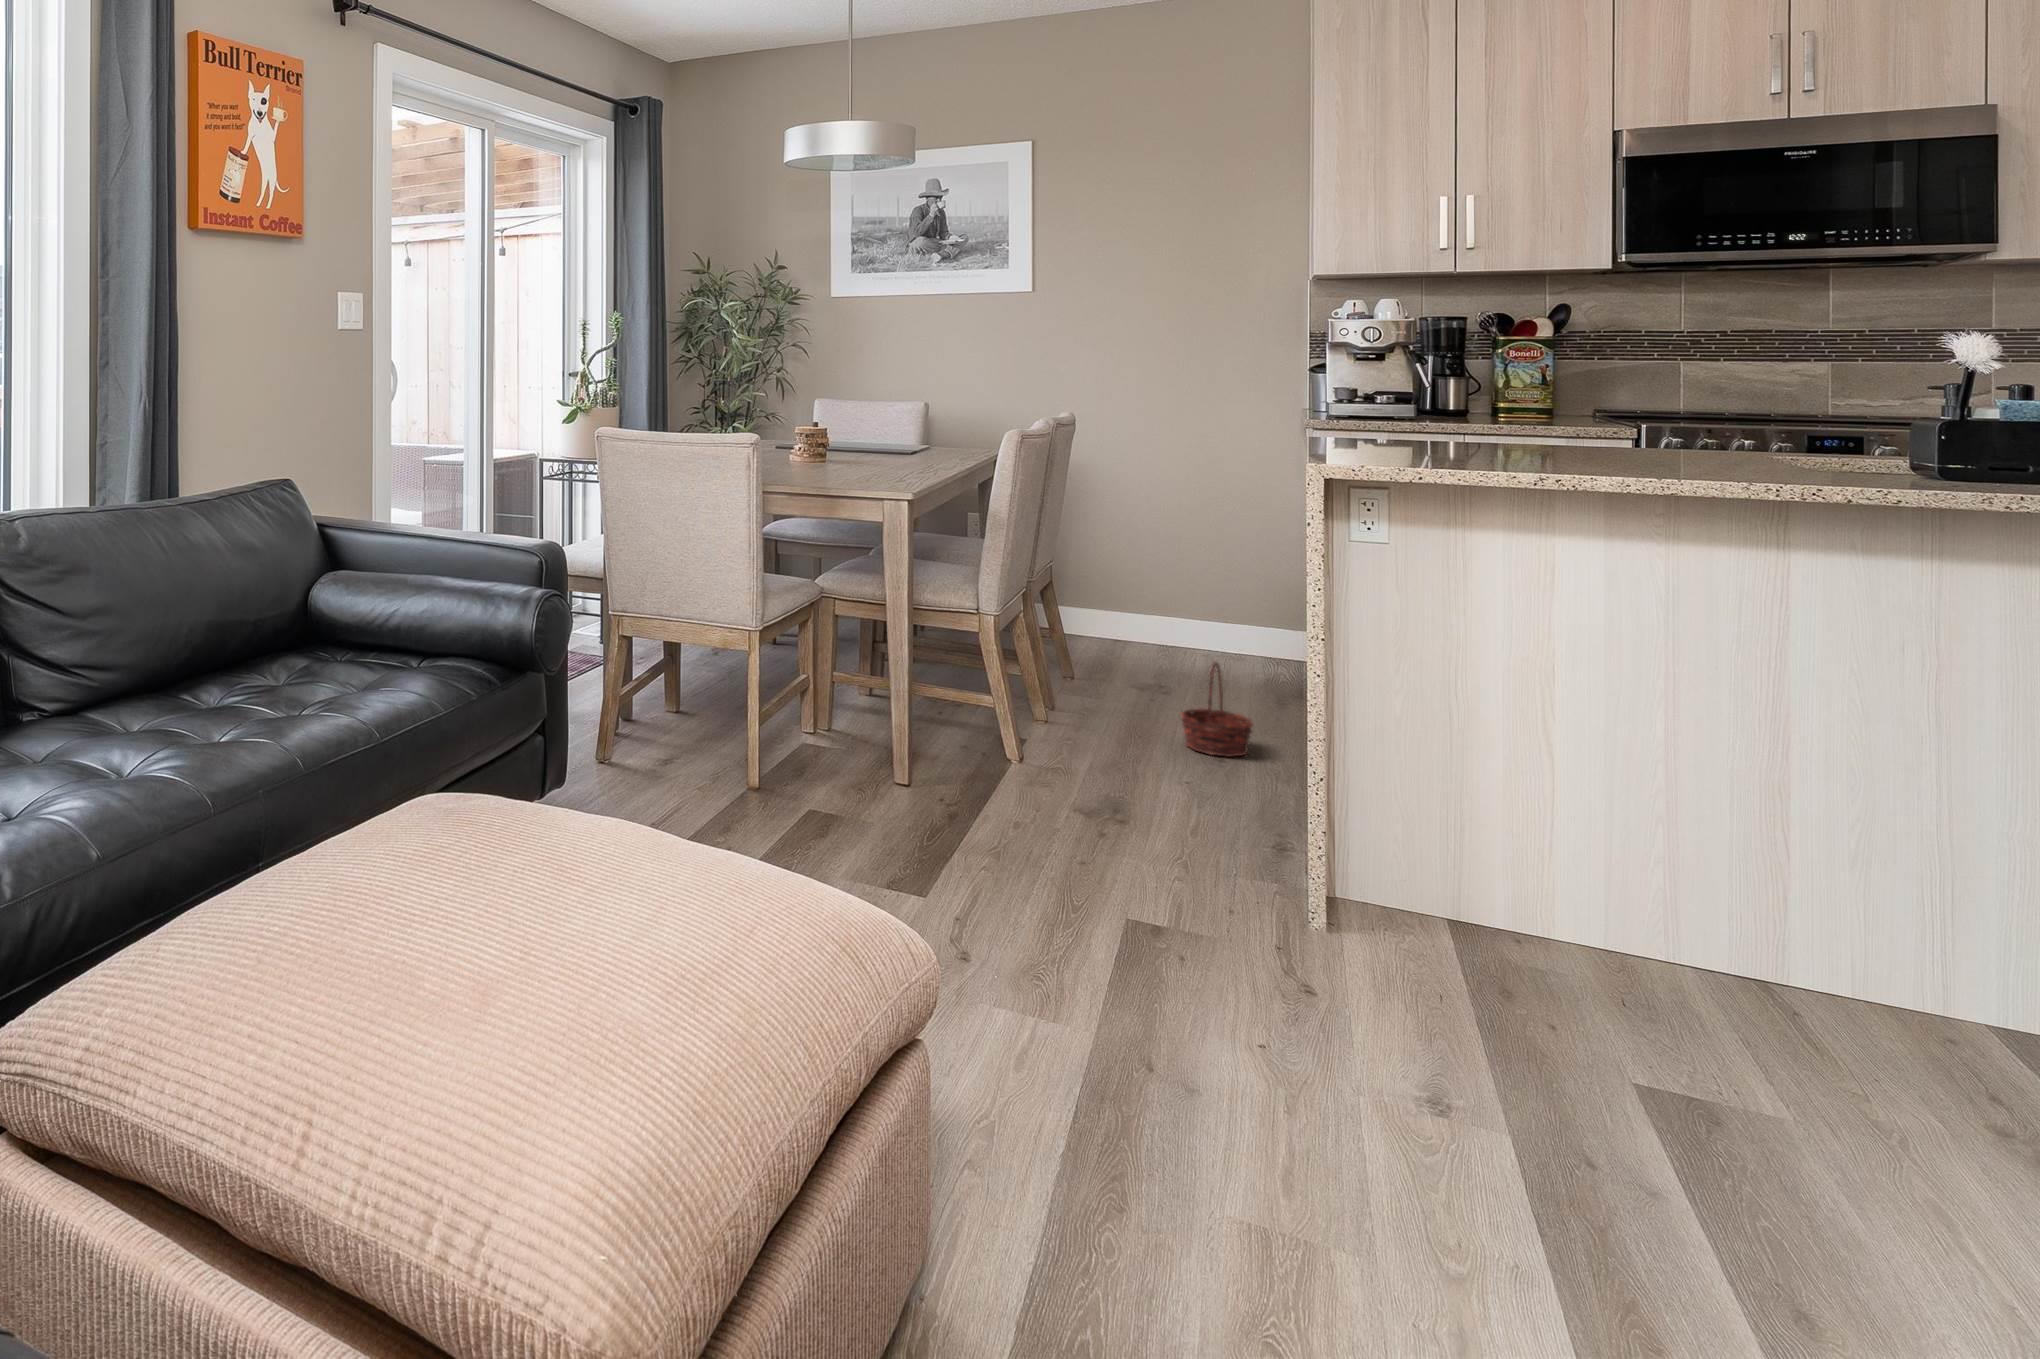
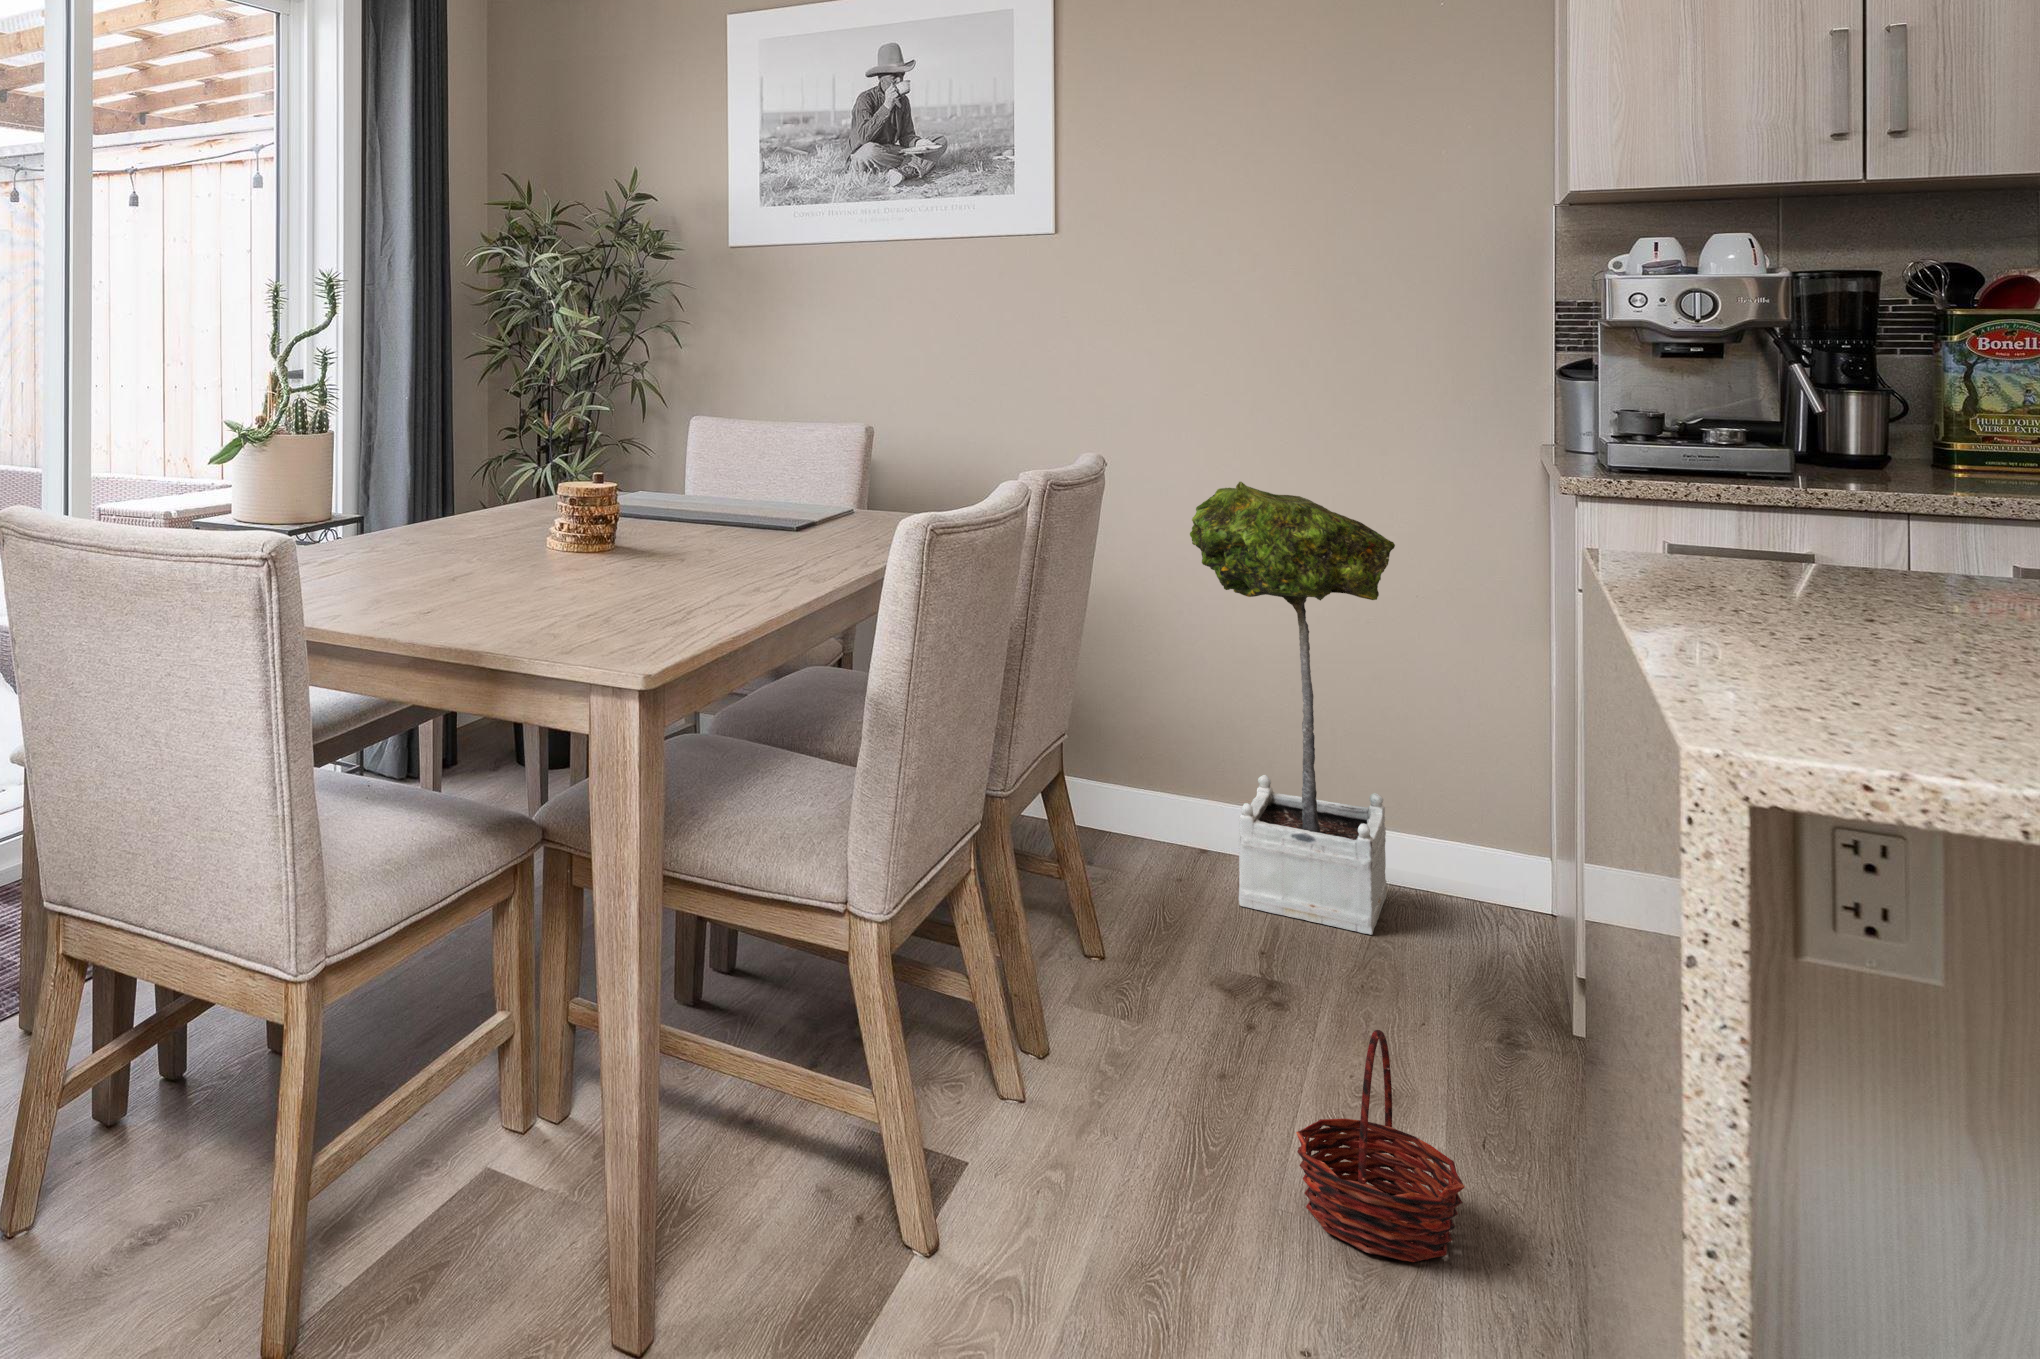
potted tree: none [1115,429,1225,669] -> present [1190,482,1395,935]

